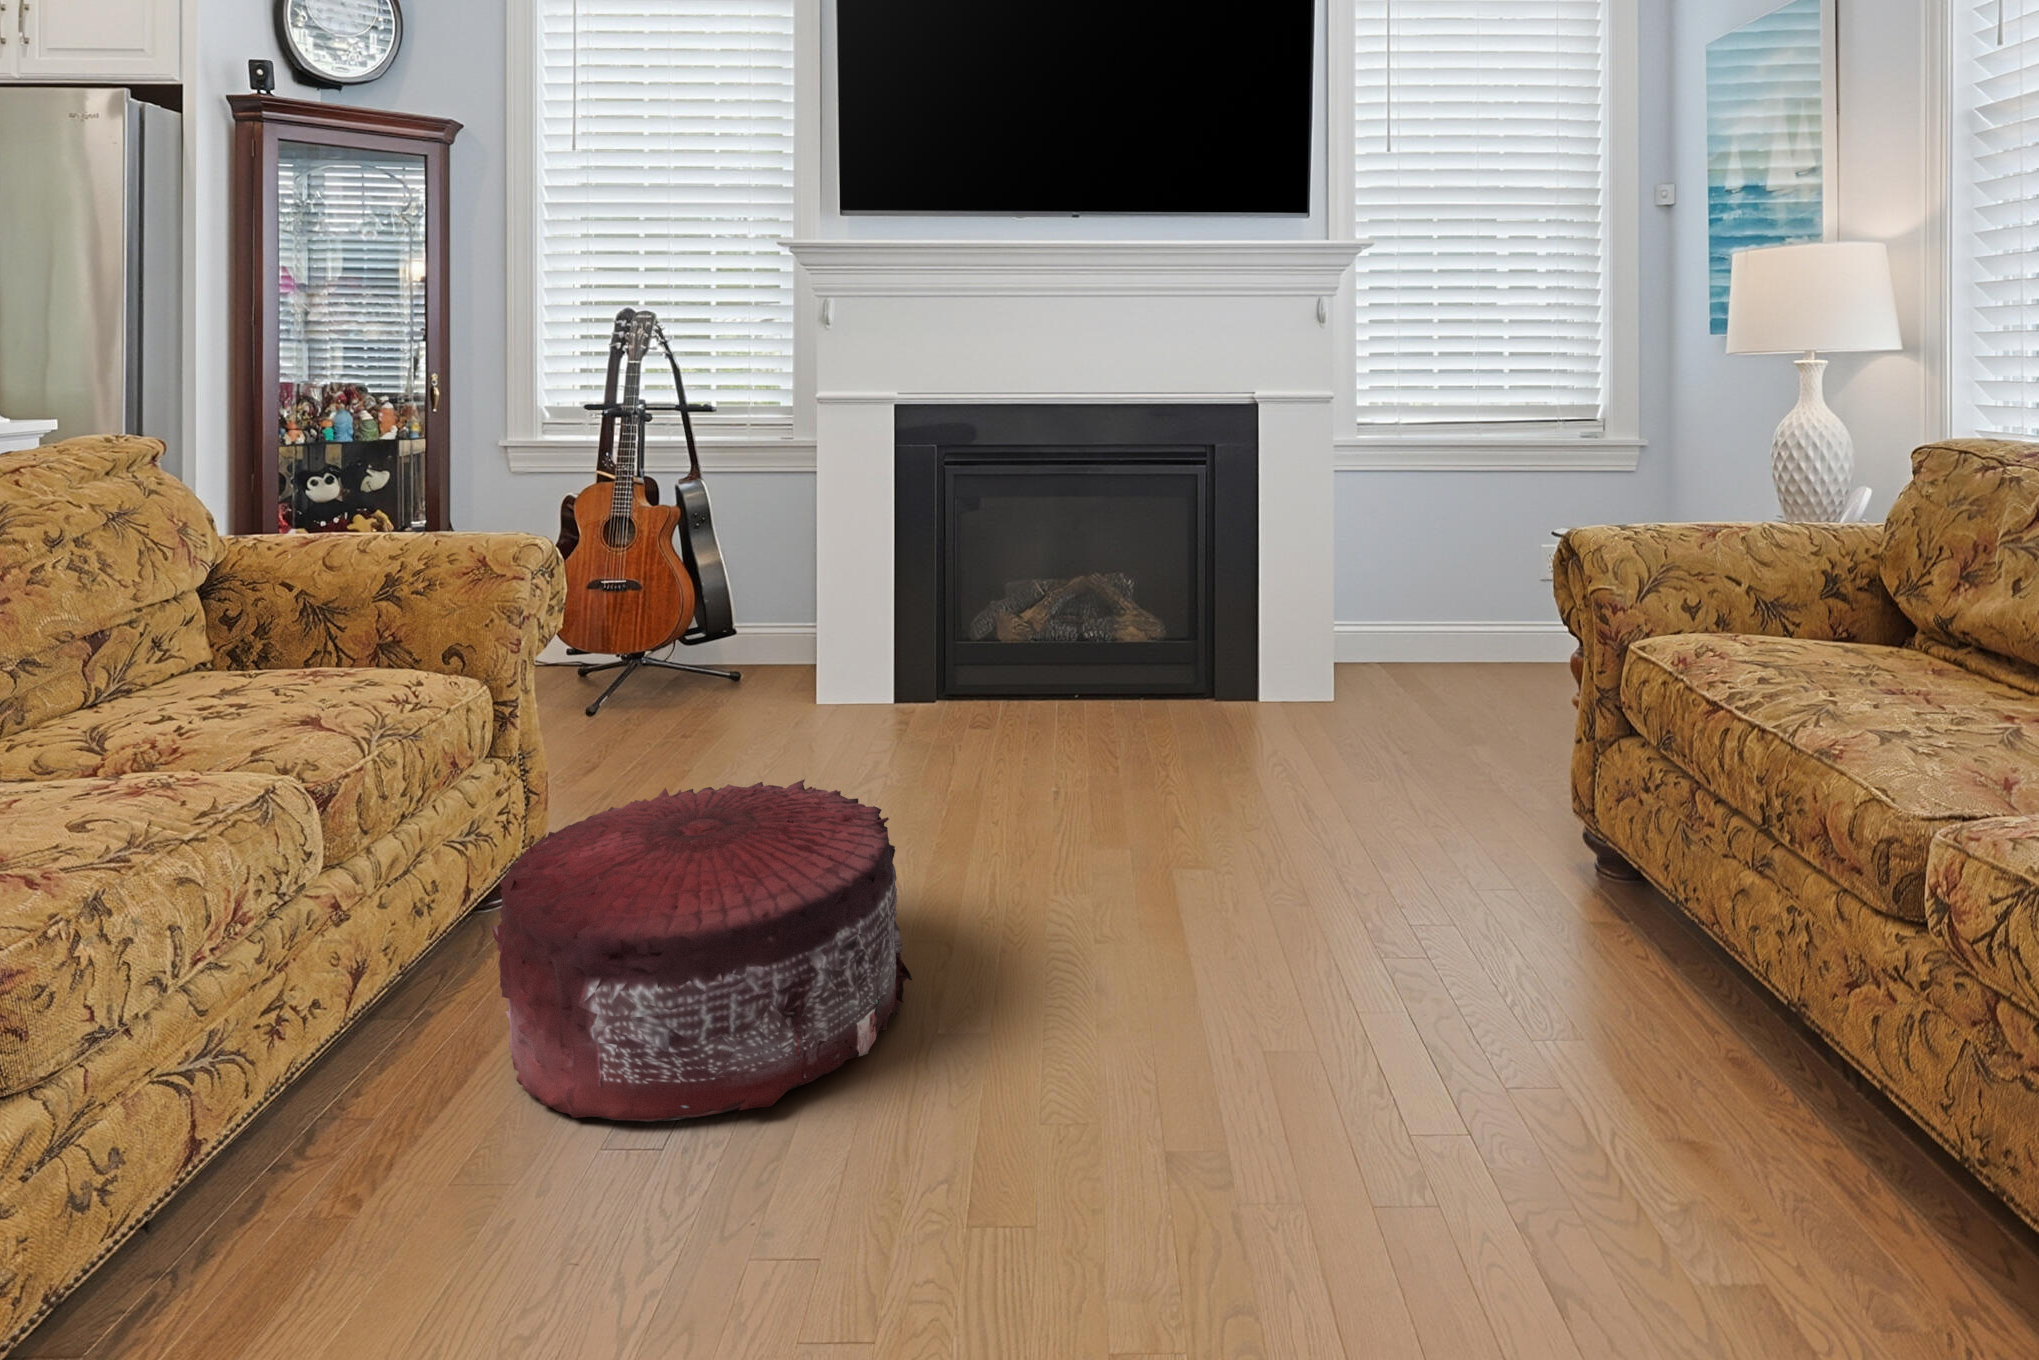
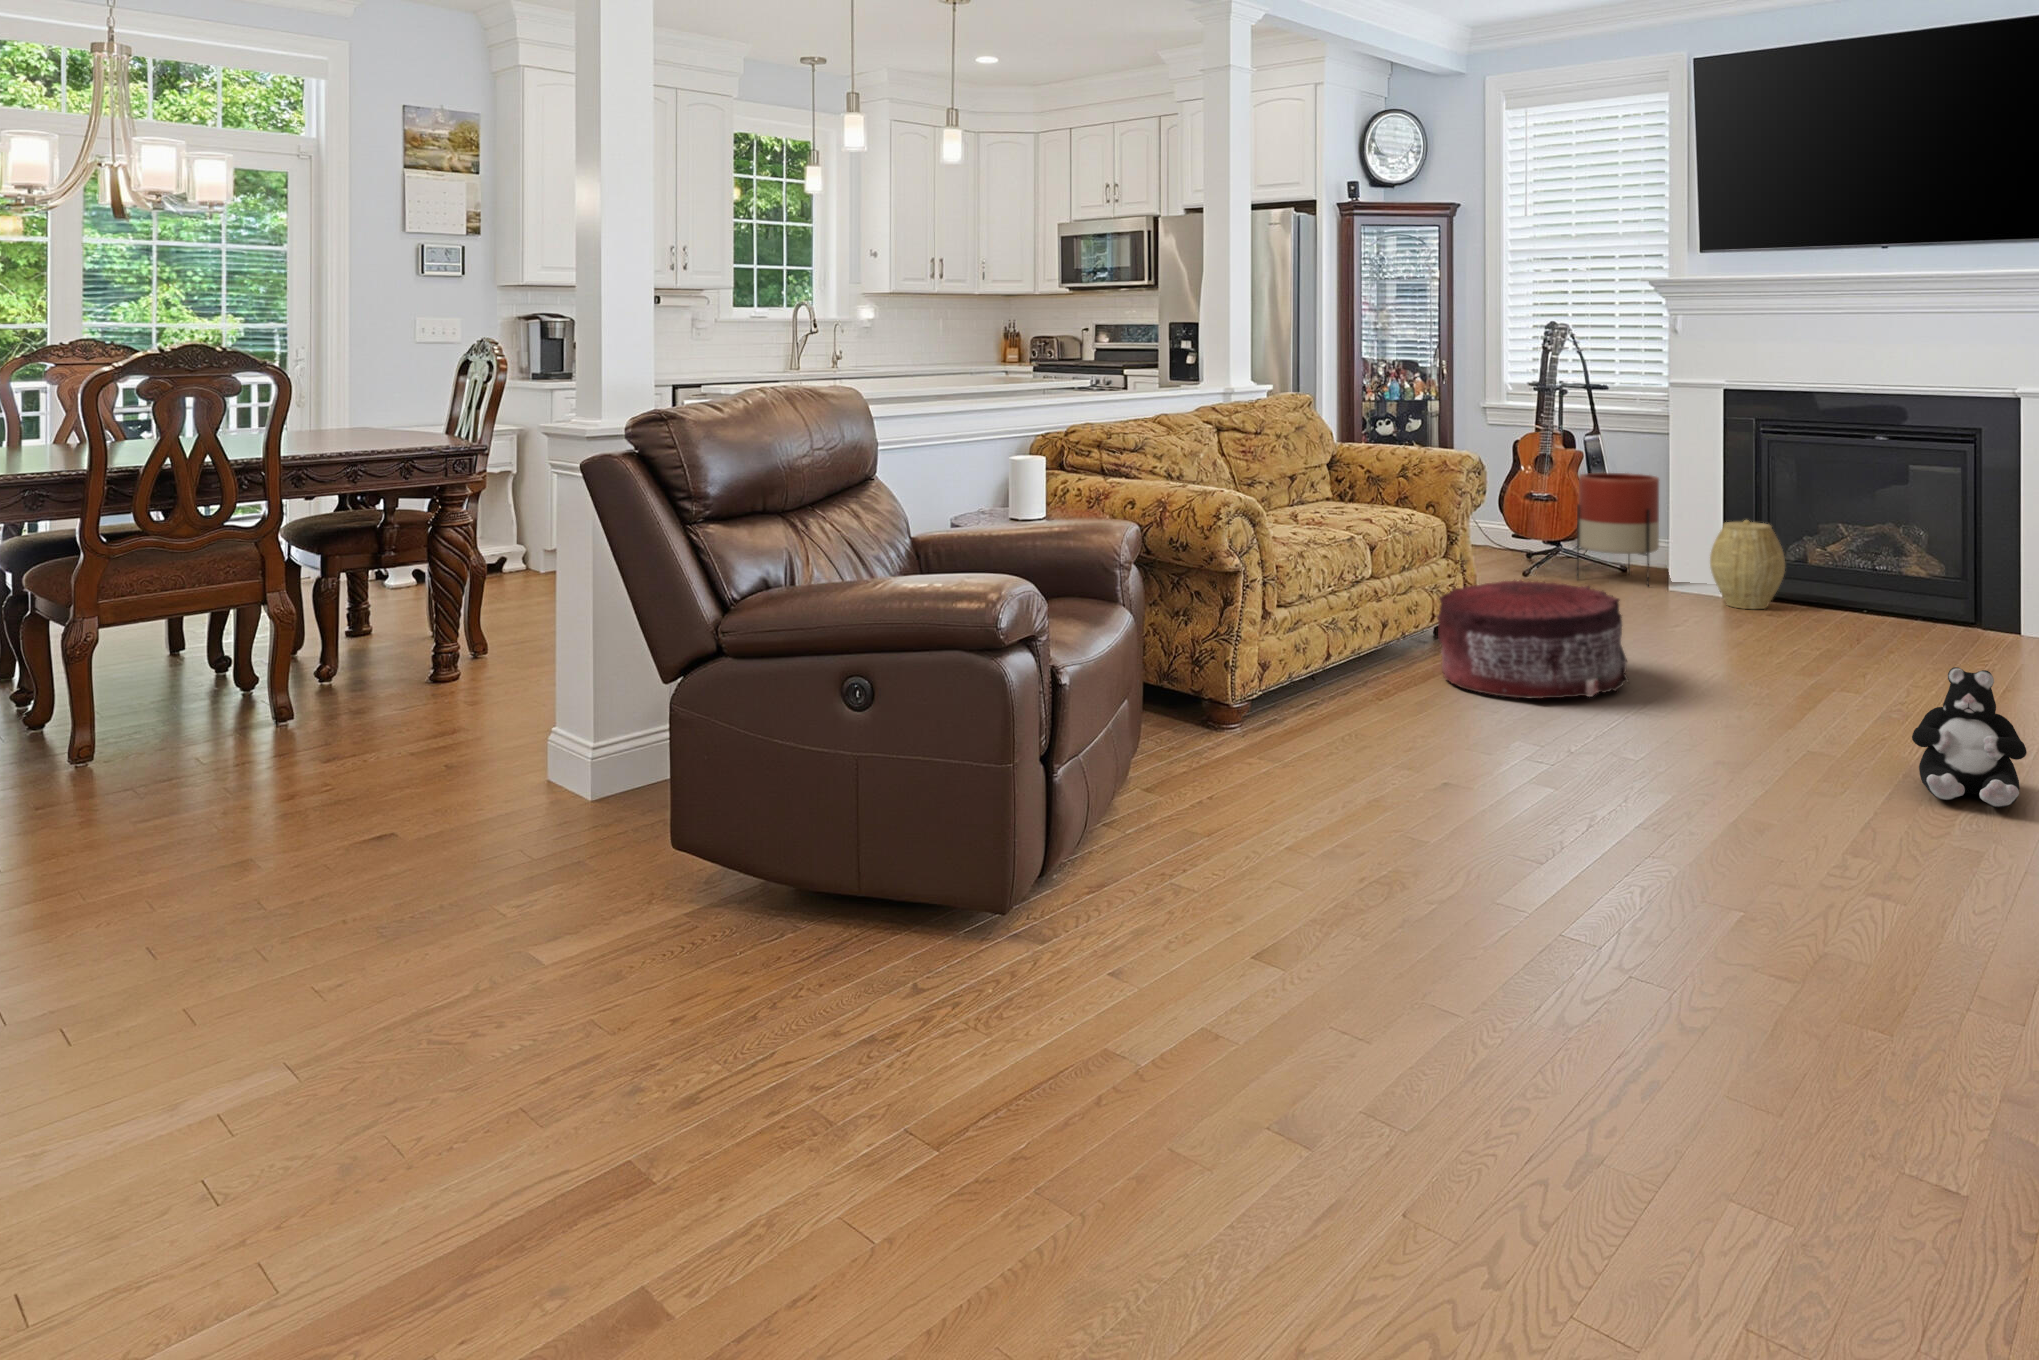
planter: none [675,532,795,705] -> present [1577,473,1659,585]
woven basket: none [884,589,986,721] -> present [1710,520,1785,609]
plush toy: none [1553,892,1803,1204] -> present [1912,667,2027,807]

